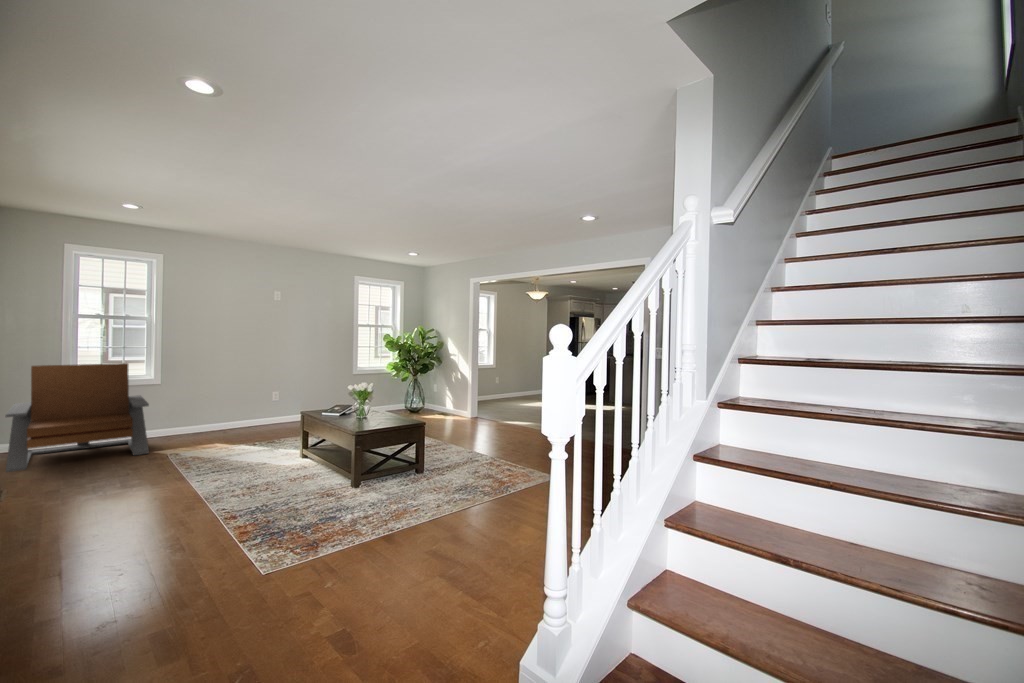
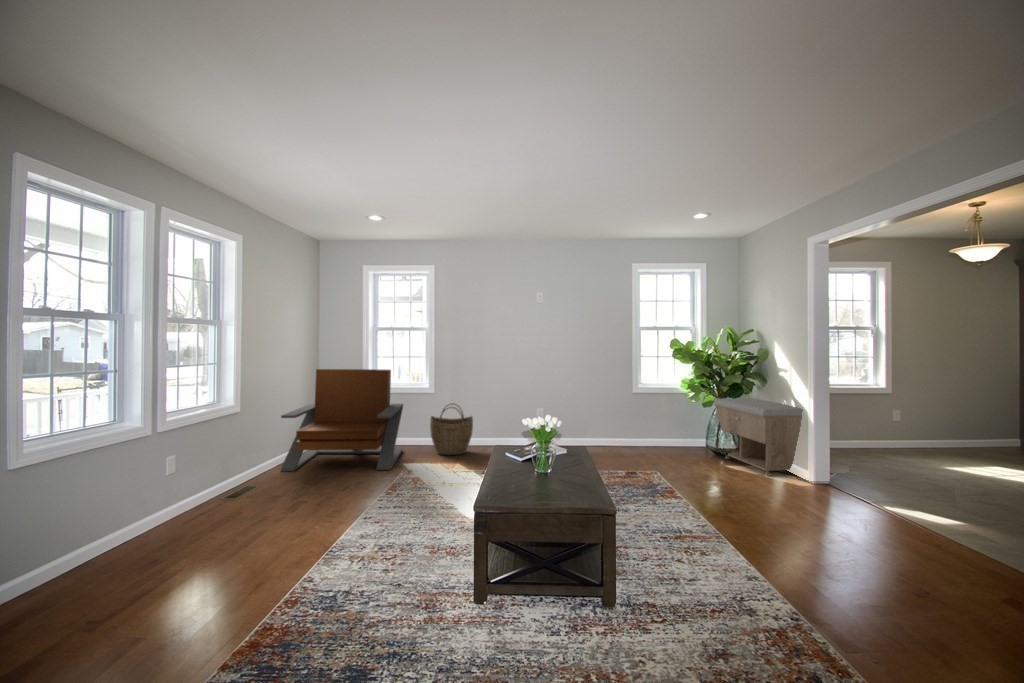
storage bench: none [411,373,468,419] -> present [714,398,803,476]
woven basket: none [174,392,220,438] -> present [430,403,473,455]

